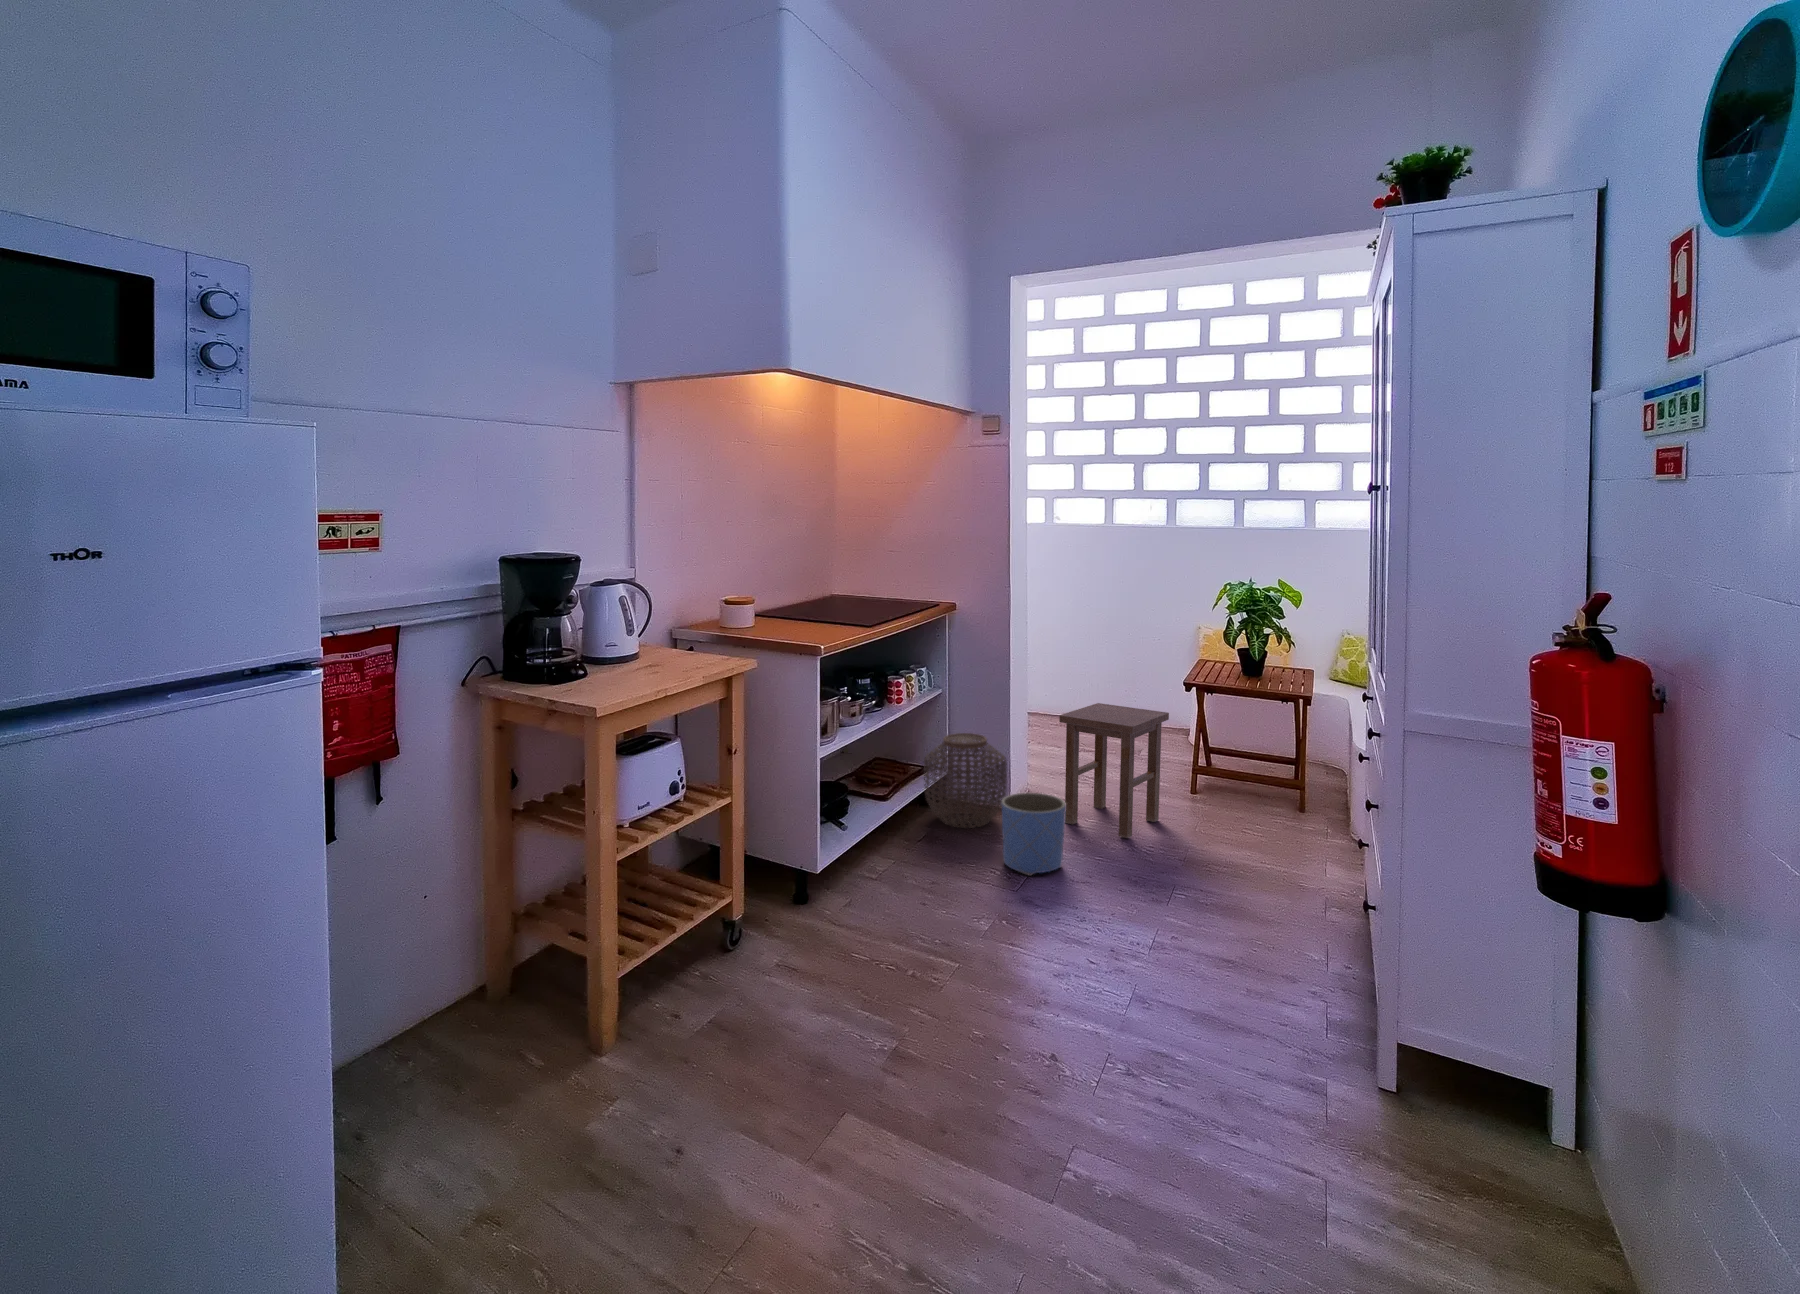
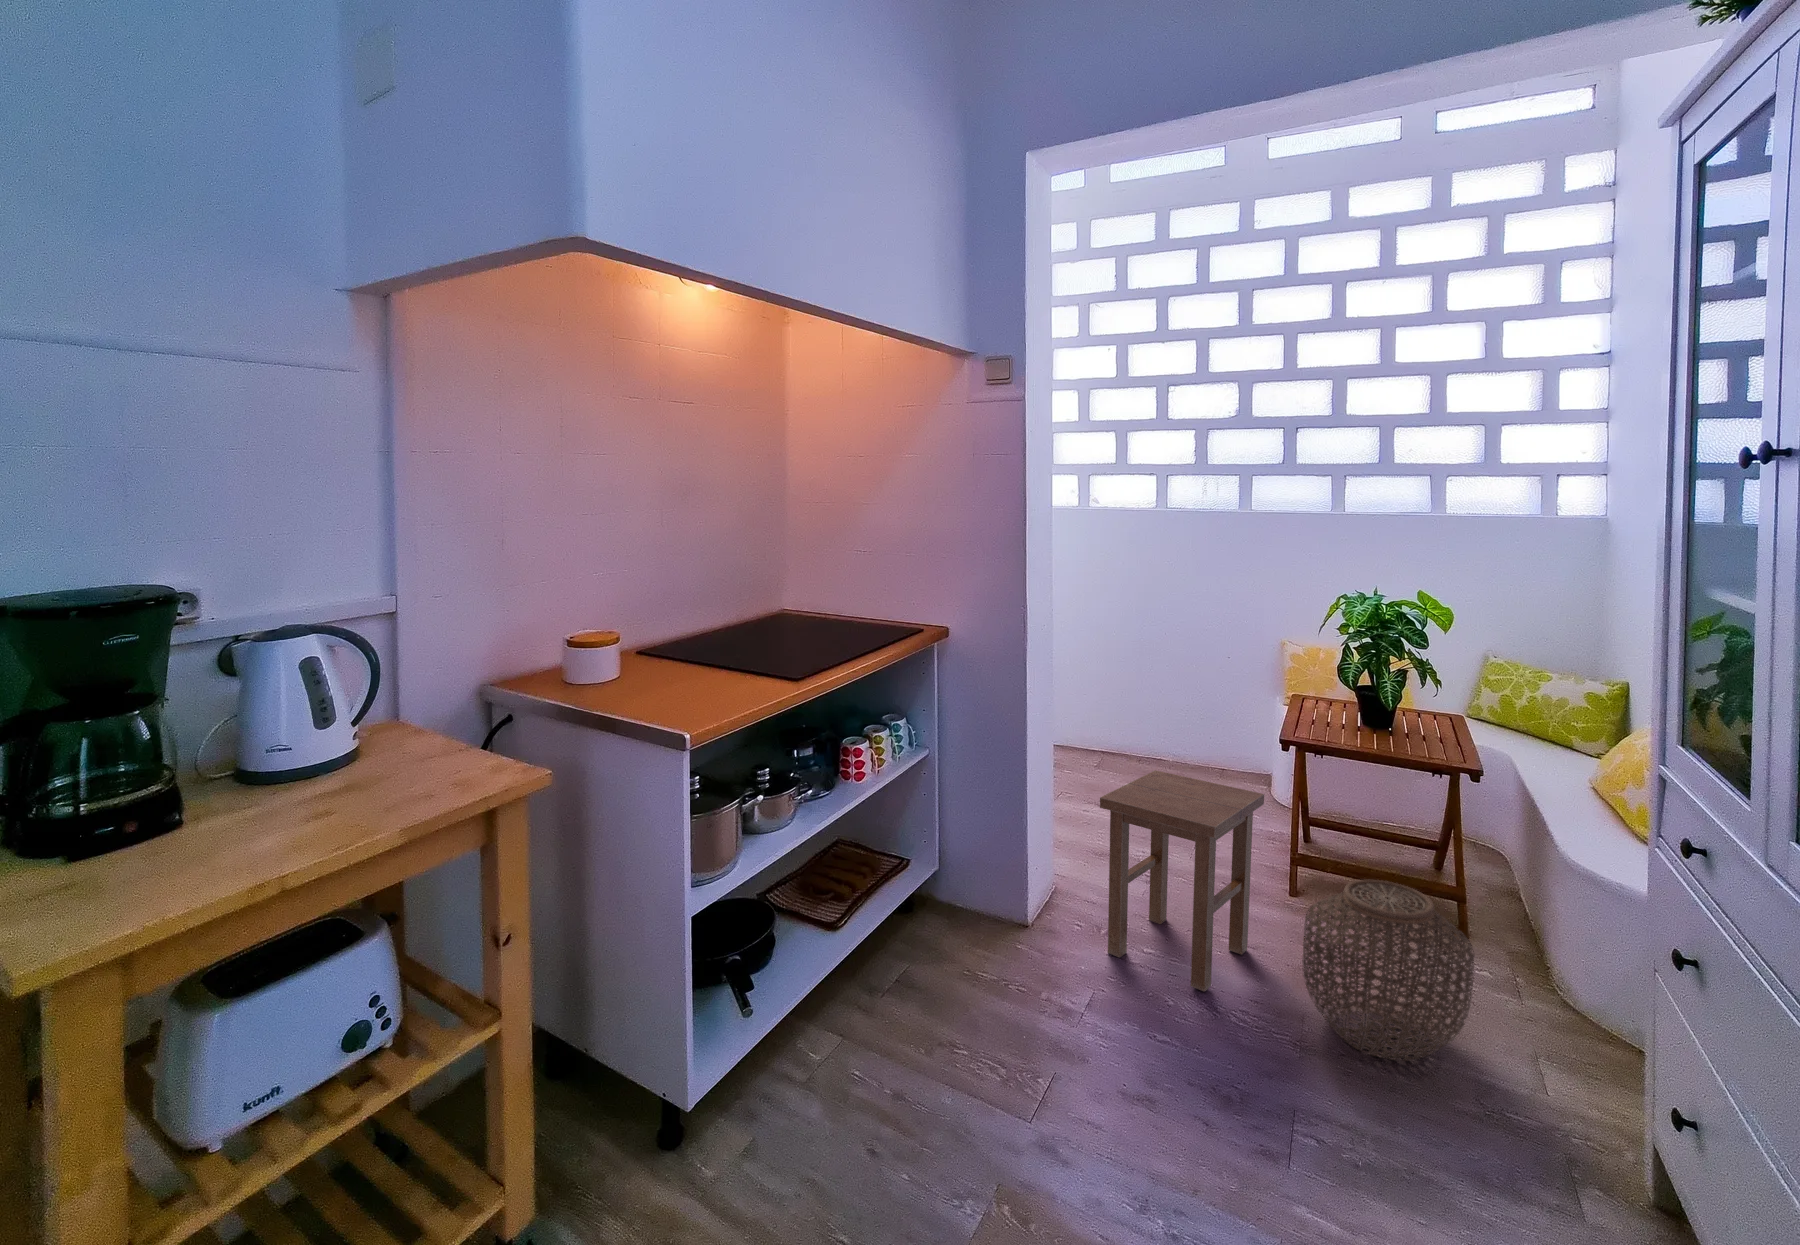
woven basket: present [924,733,1007,828] -> present [1303,880,1474,1061]
planter: present [1001,793,1066,875] -> none [1009,930,1111,1079]

